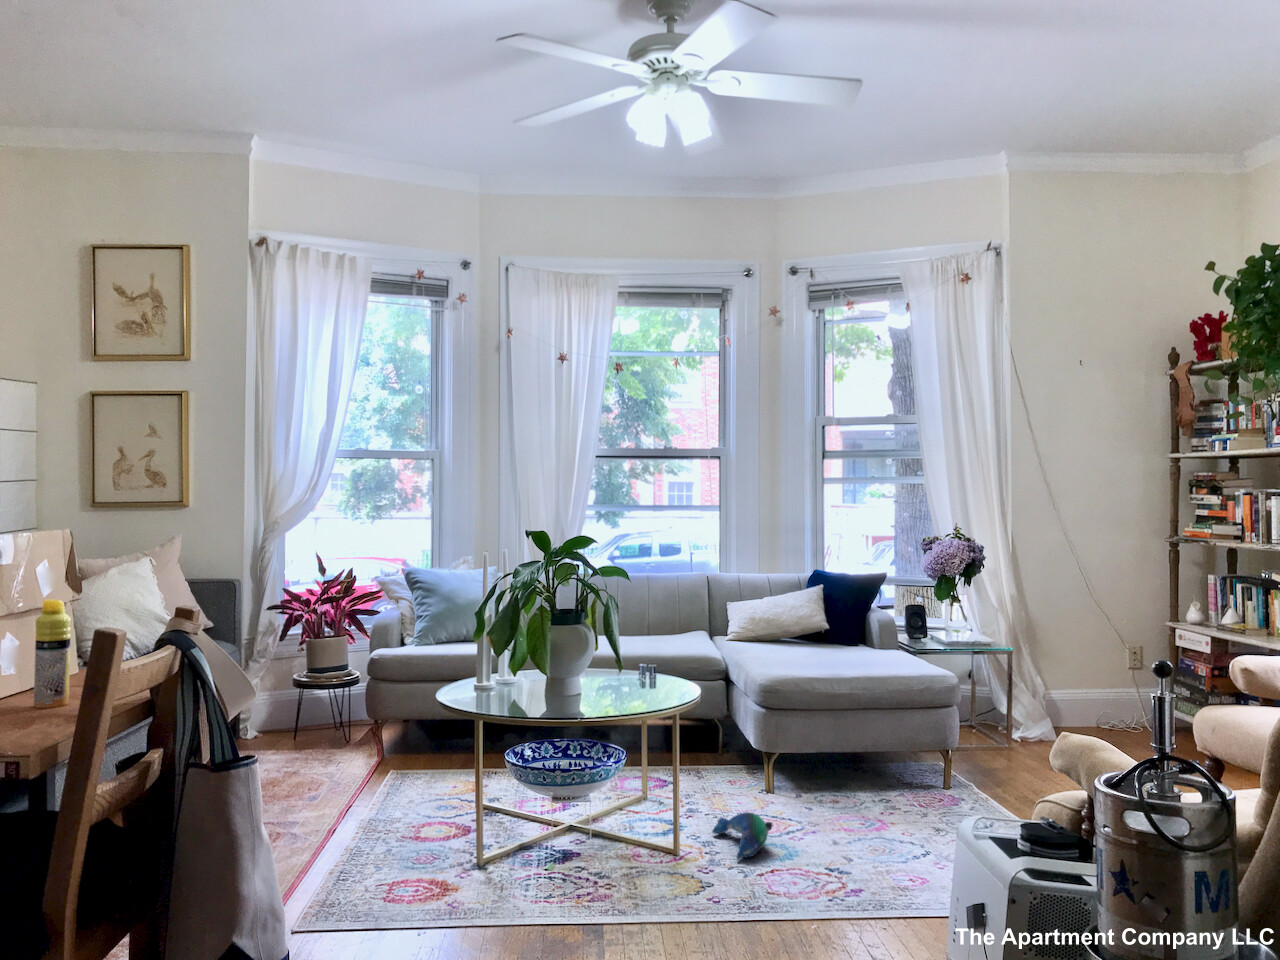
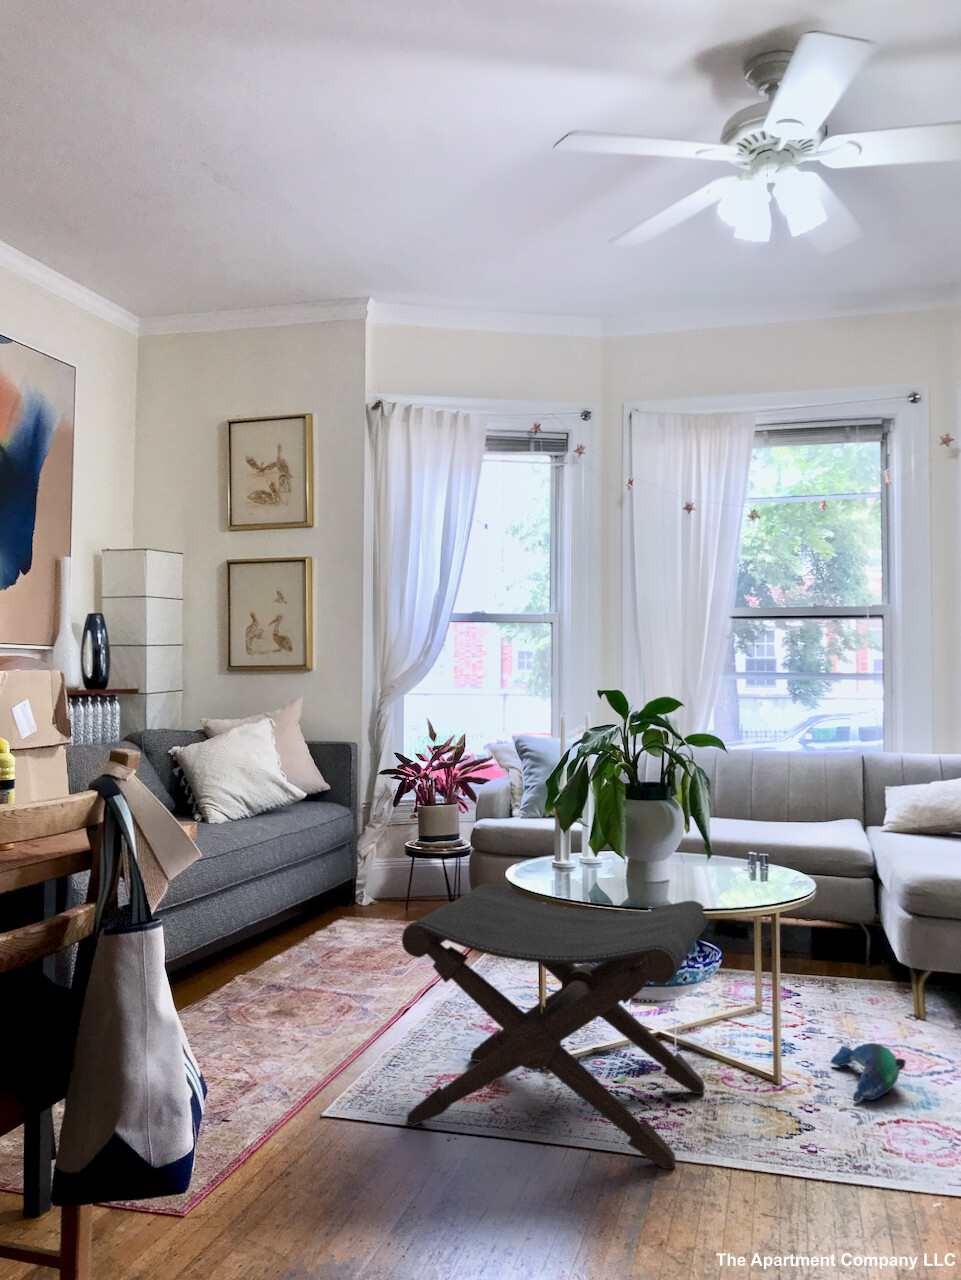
footstool: none [367,707,625,934] -> present [402,884,709,1169]

